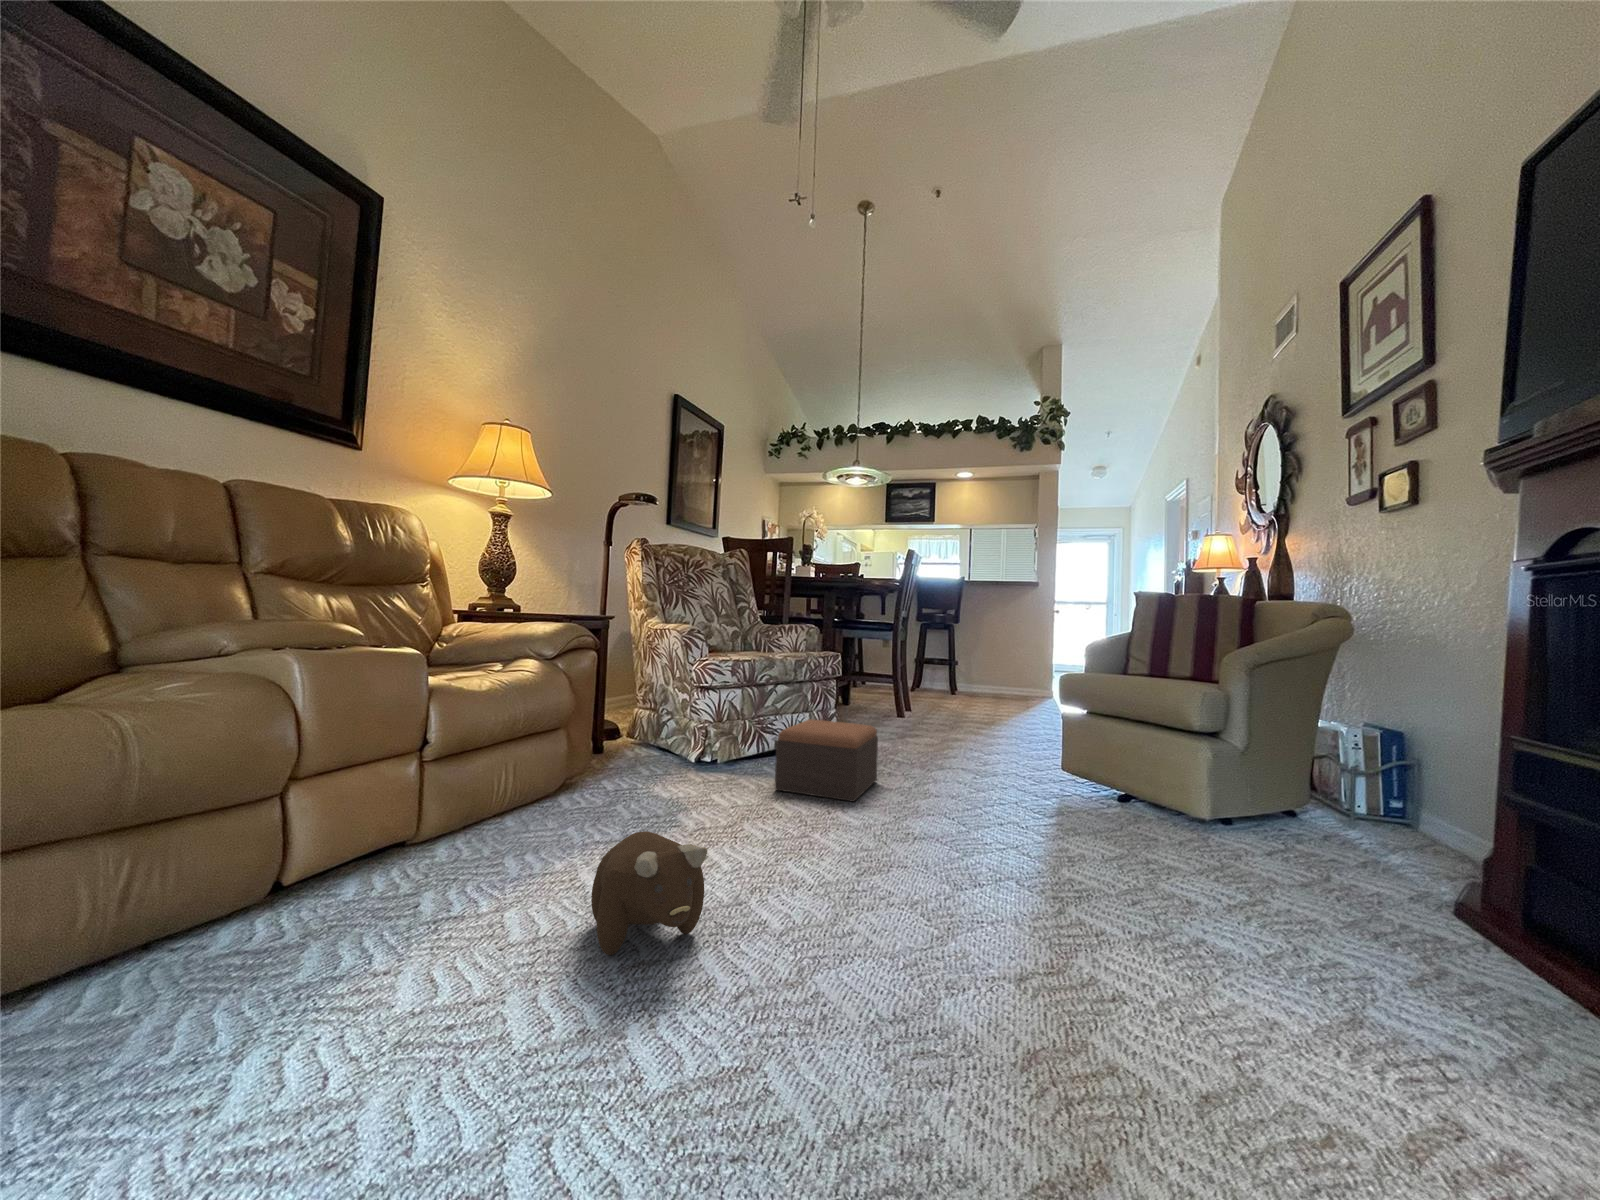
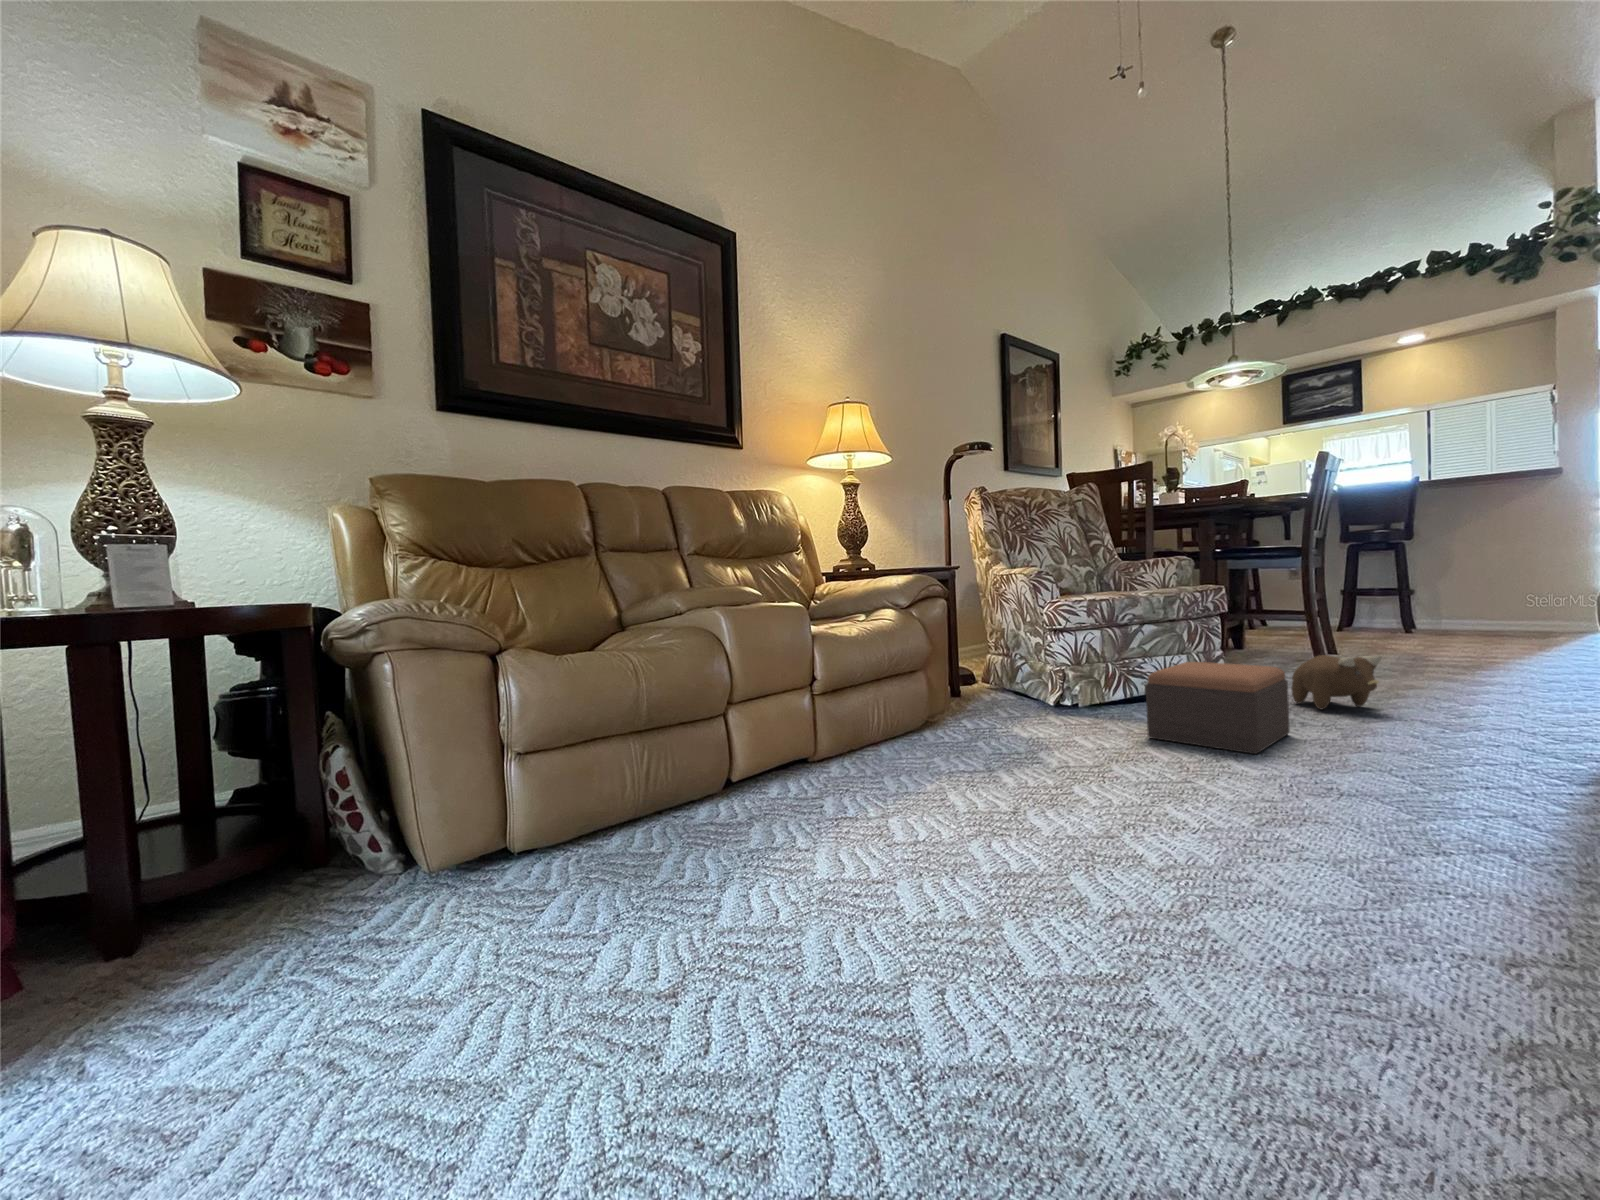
plush toy: present [591,831,707,955] -> present [1292,655,1382,709]

